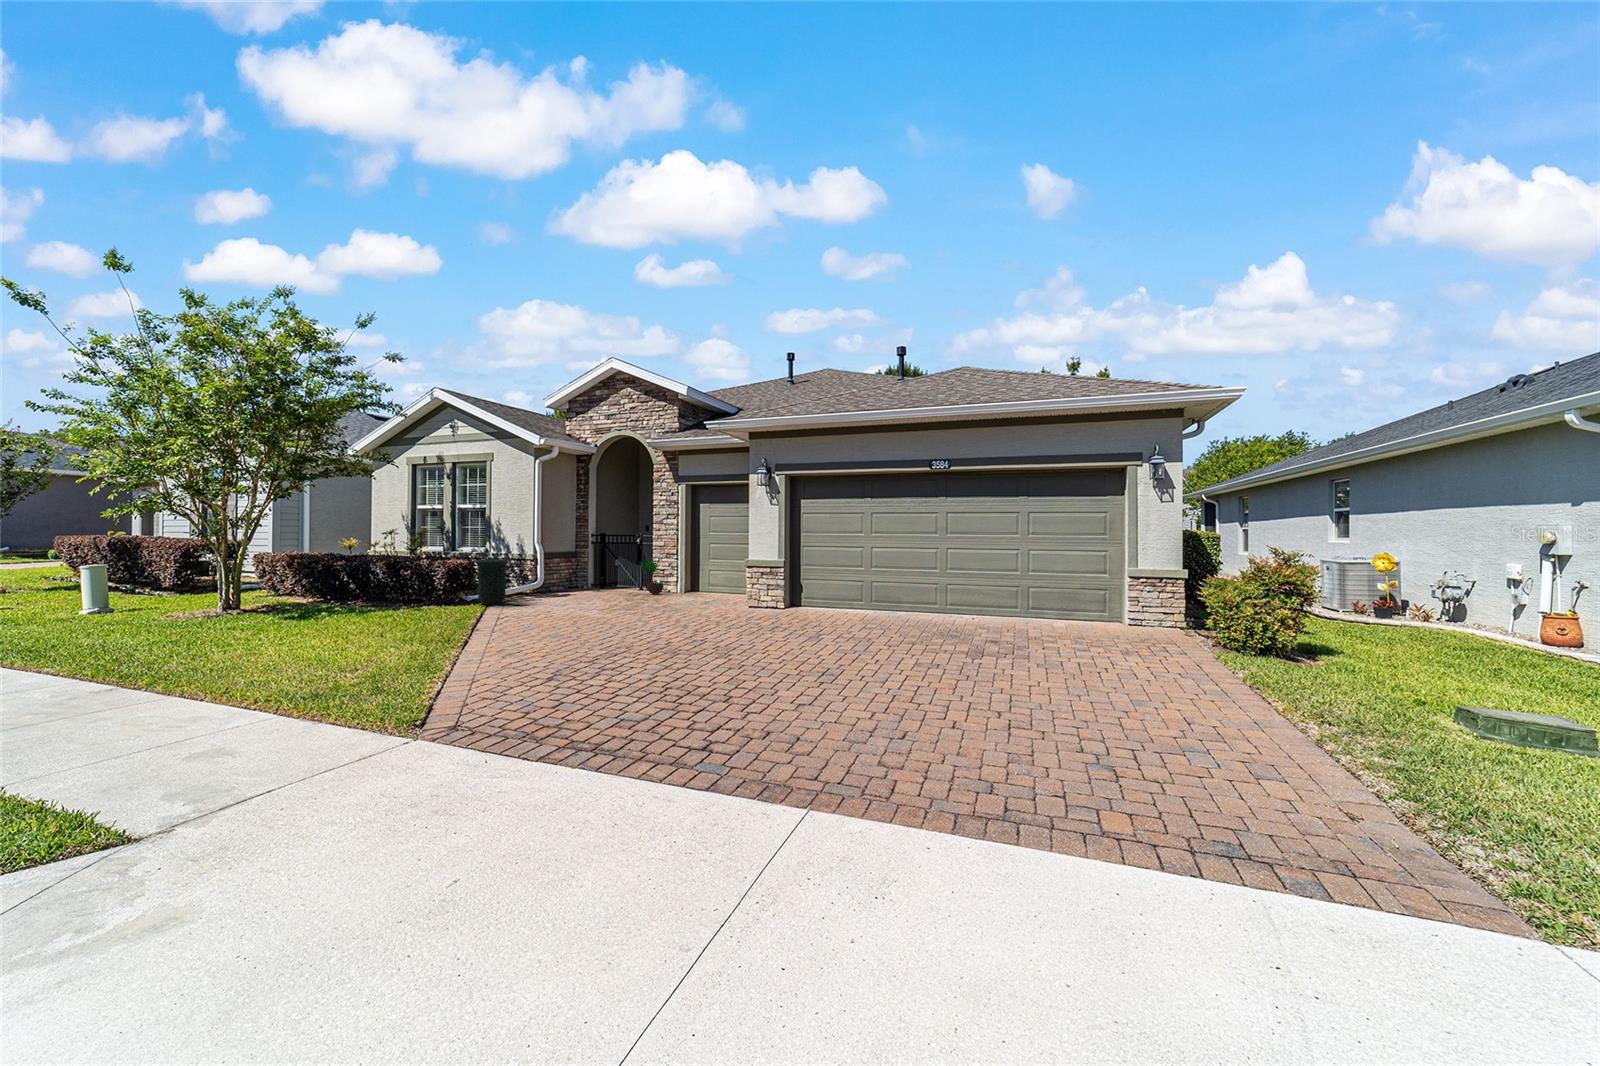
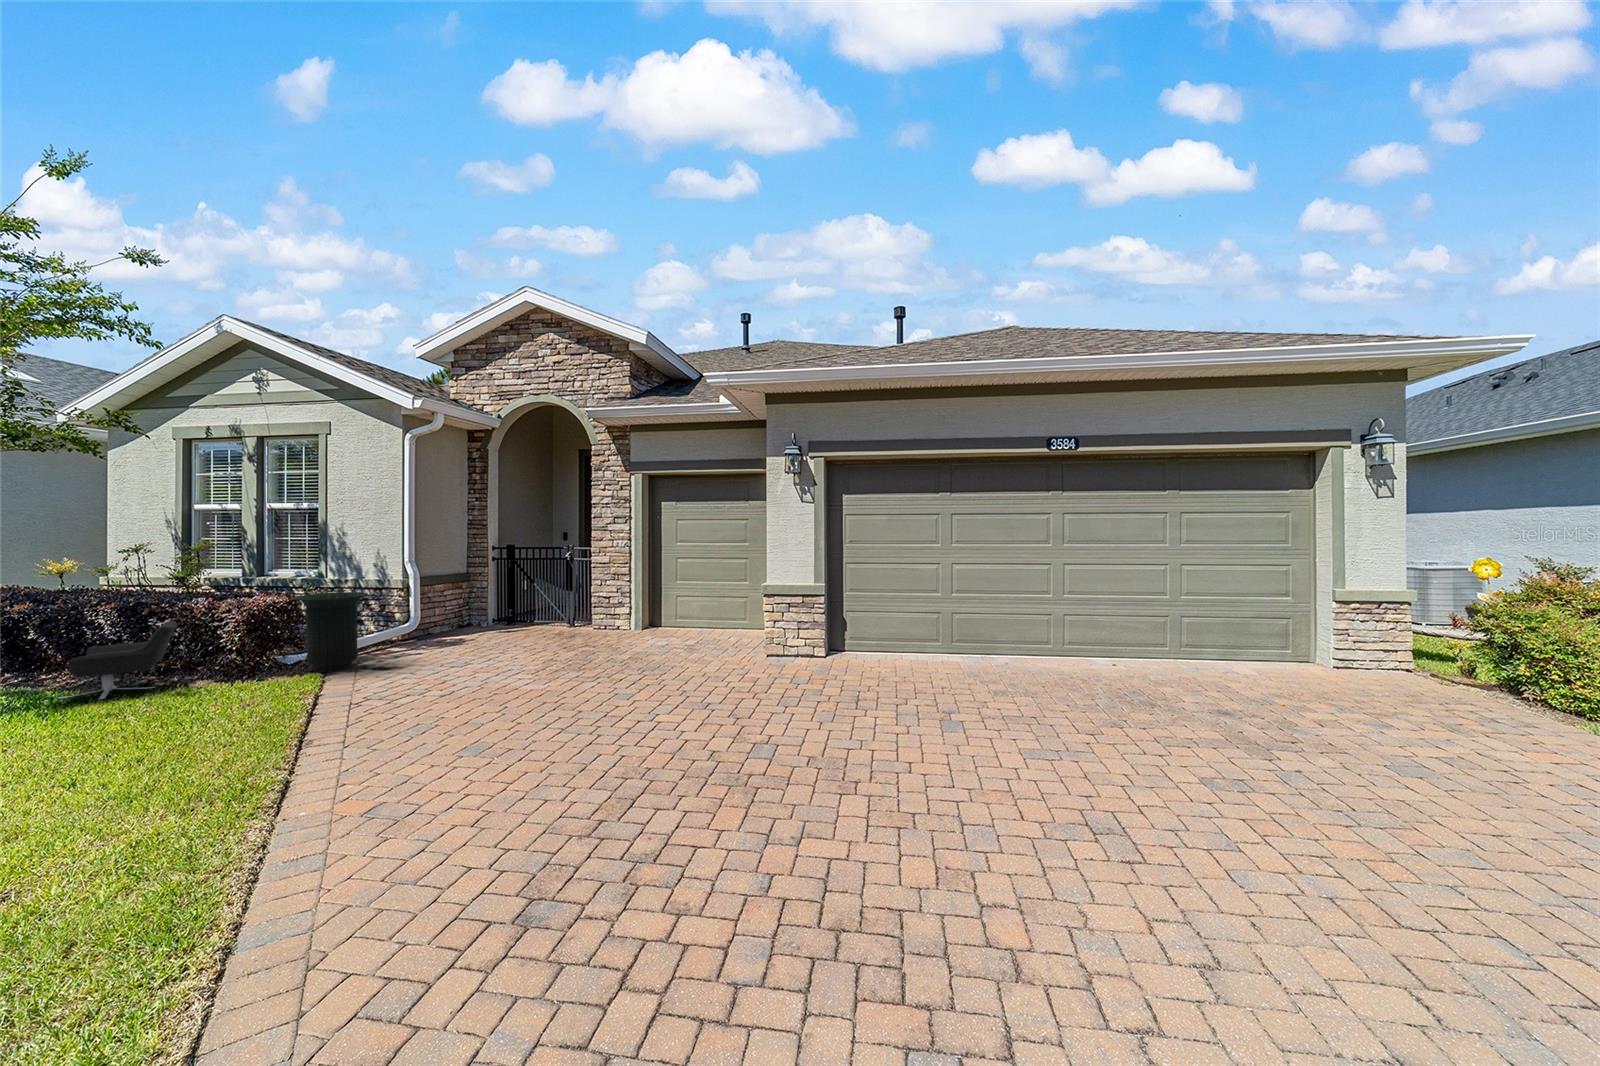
potted tree: present [641,560,664,594] -> none [573,578,612,634]
lounge chair: none [361,572,414,611] -> present [58,621,177,699]

